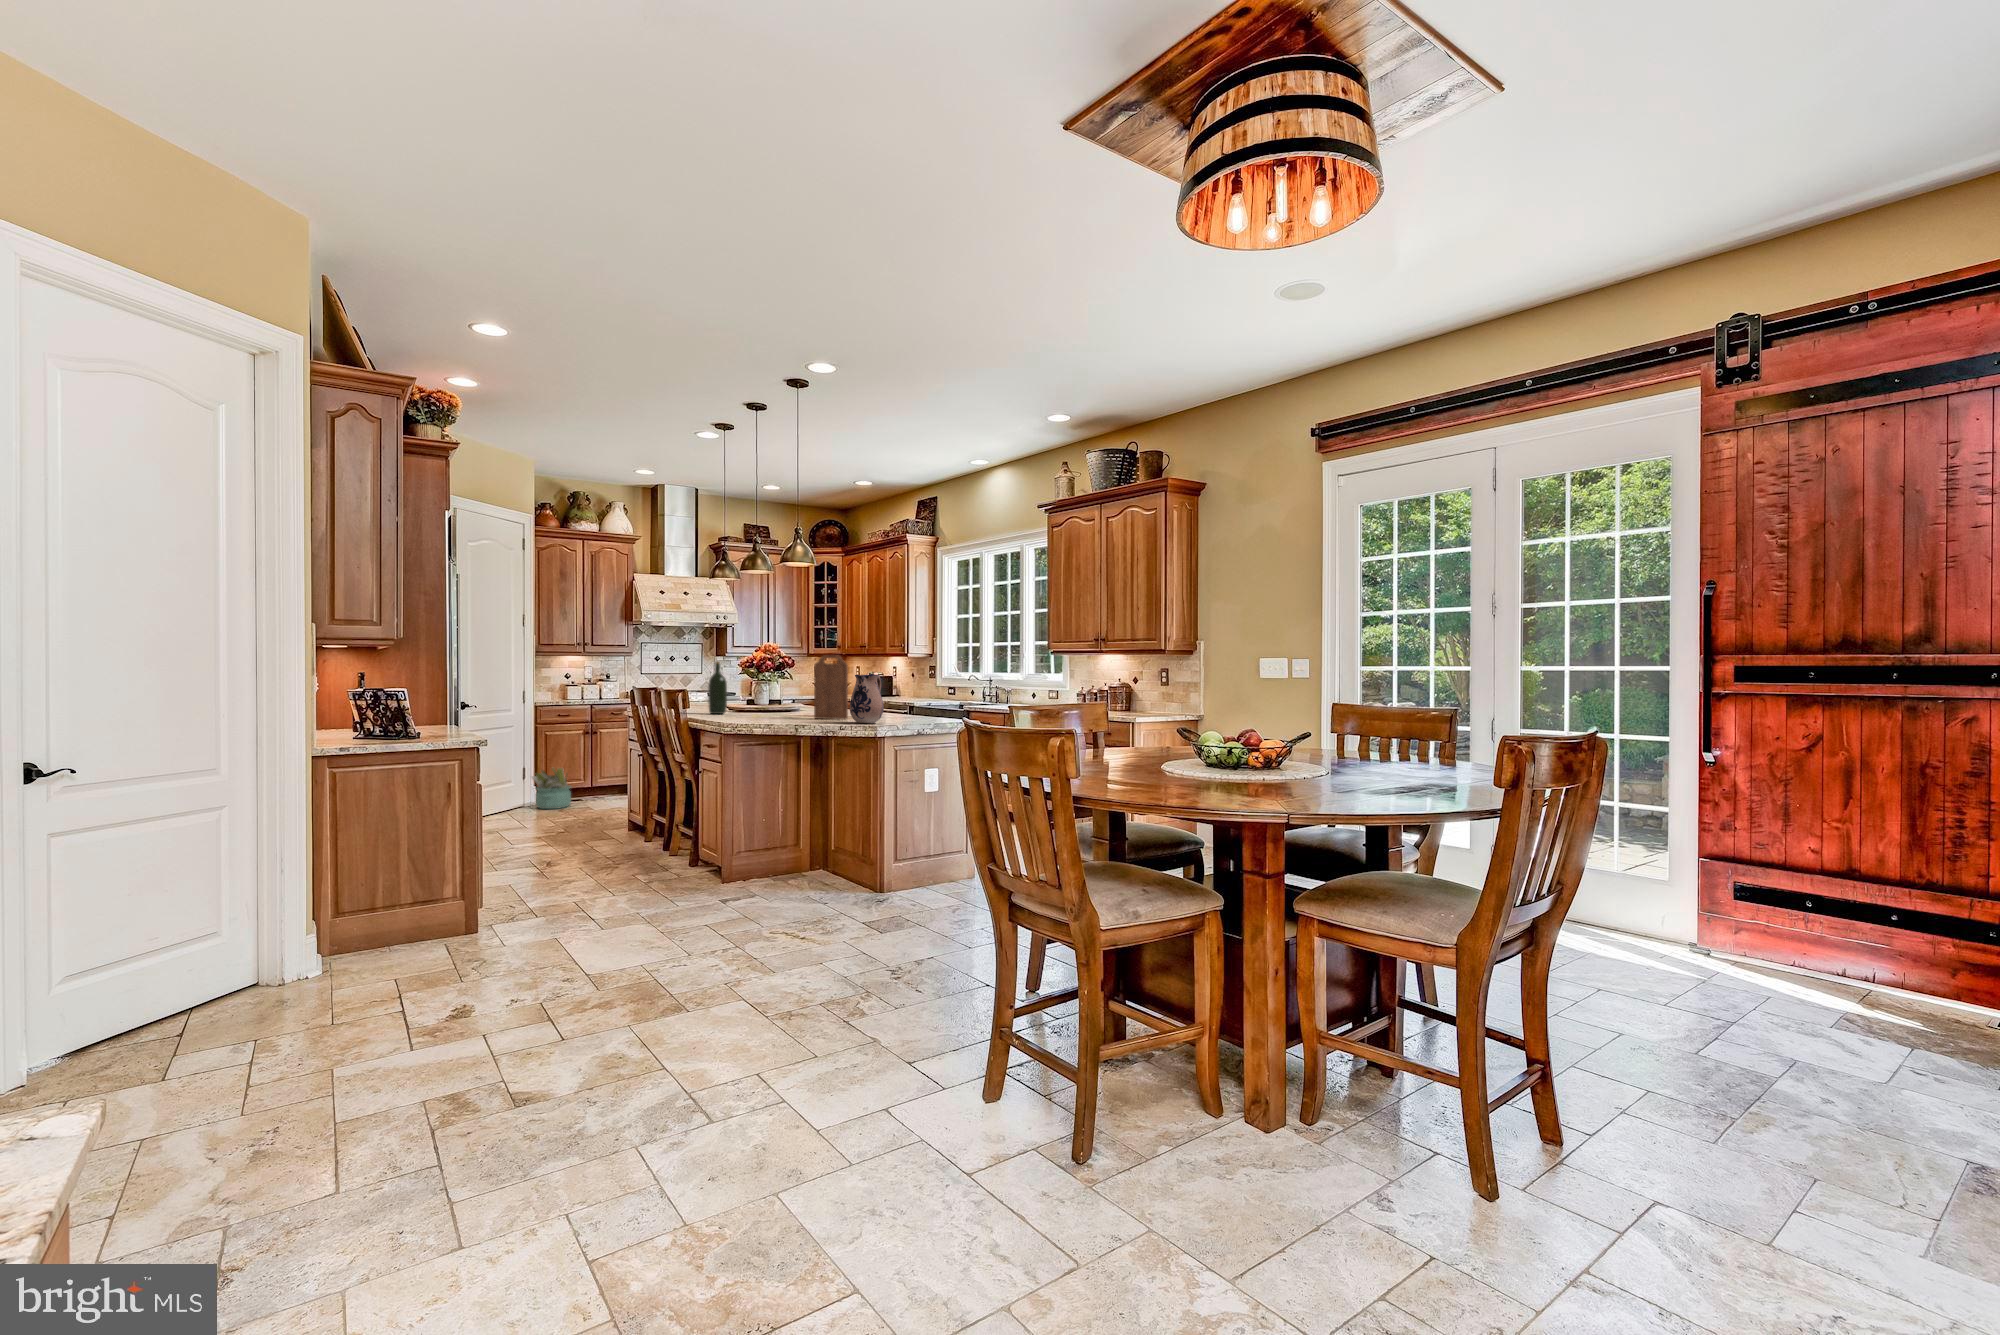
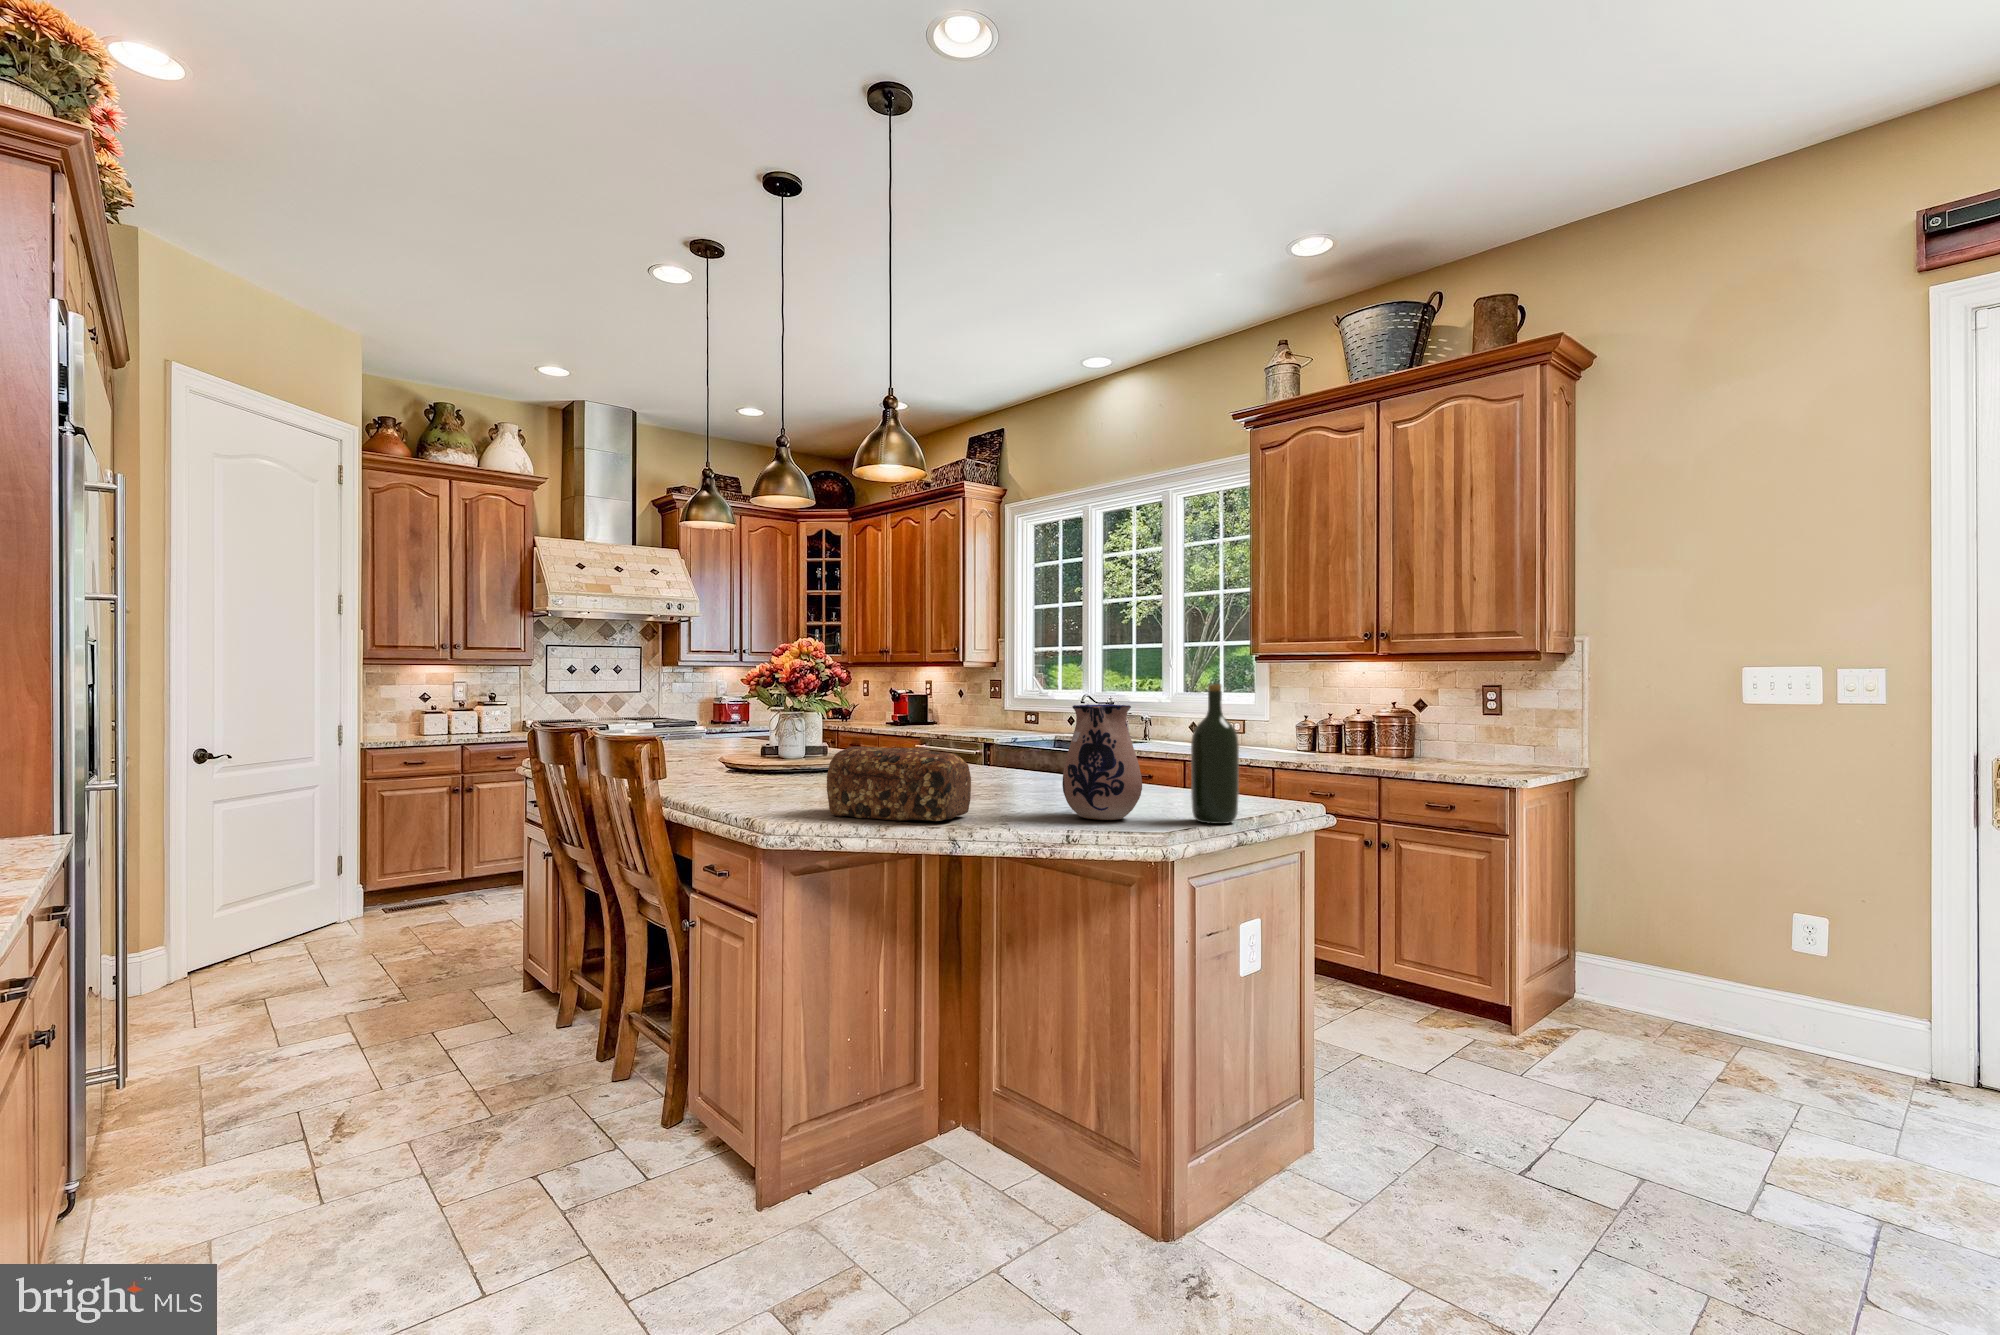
cutting board: present [814,655,848,719] -> none [946,660,1026,802]
wine bottle: present [708,661,727,714] -> present [1191,684,1239,824]
bread loaf: none [749,692,811,721] -> present [827,747,971,821]
decorative plant: present [532,768,571,809] -> none [346,858,425,934]

